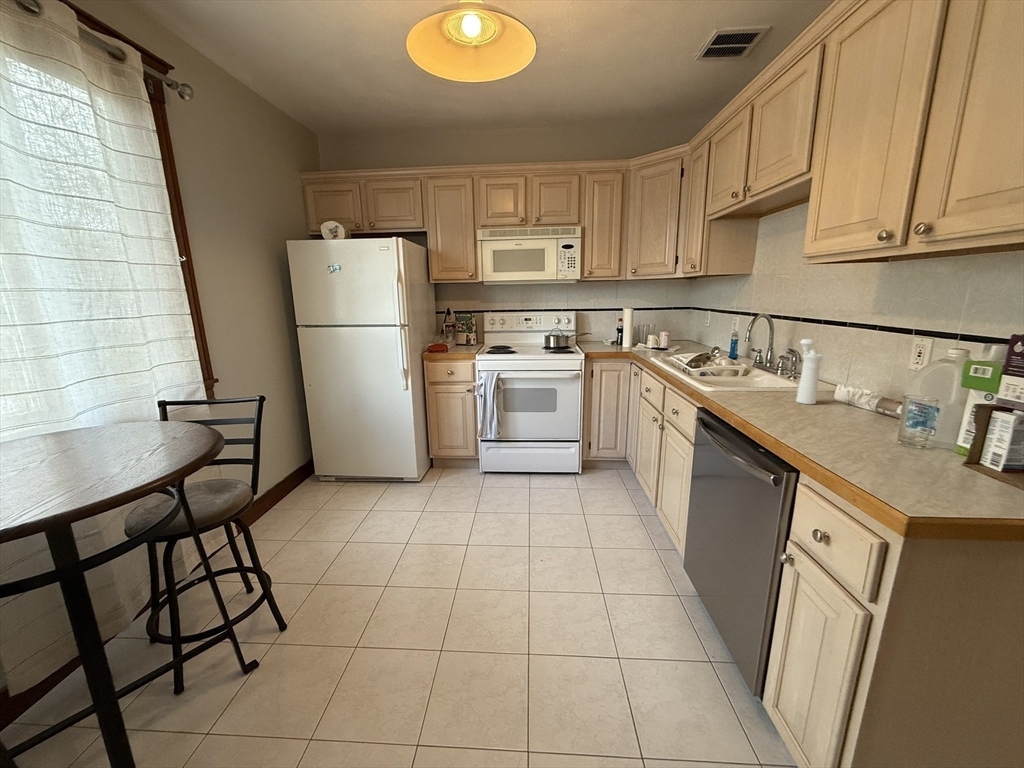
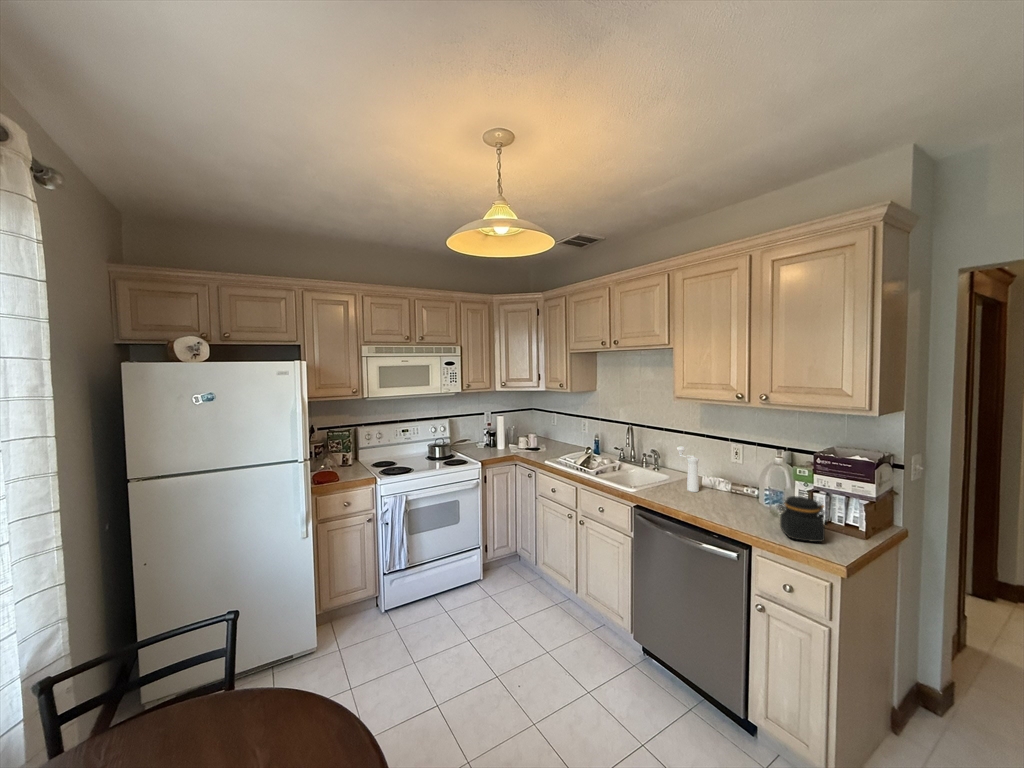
jar: none [861,403,963,483] -> present [778,496,827,542]

